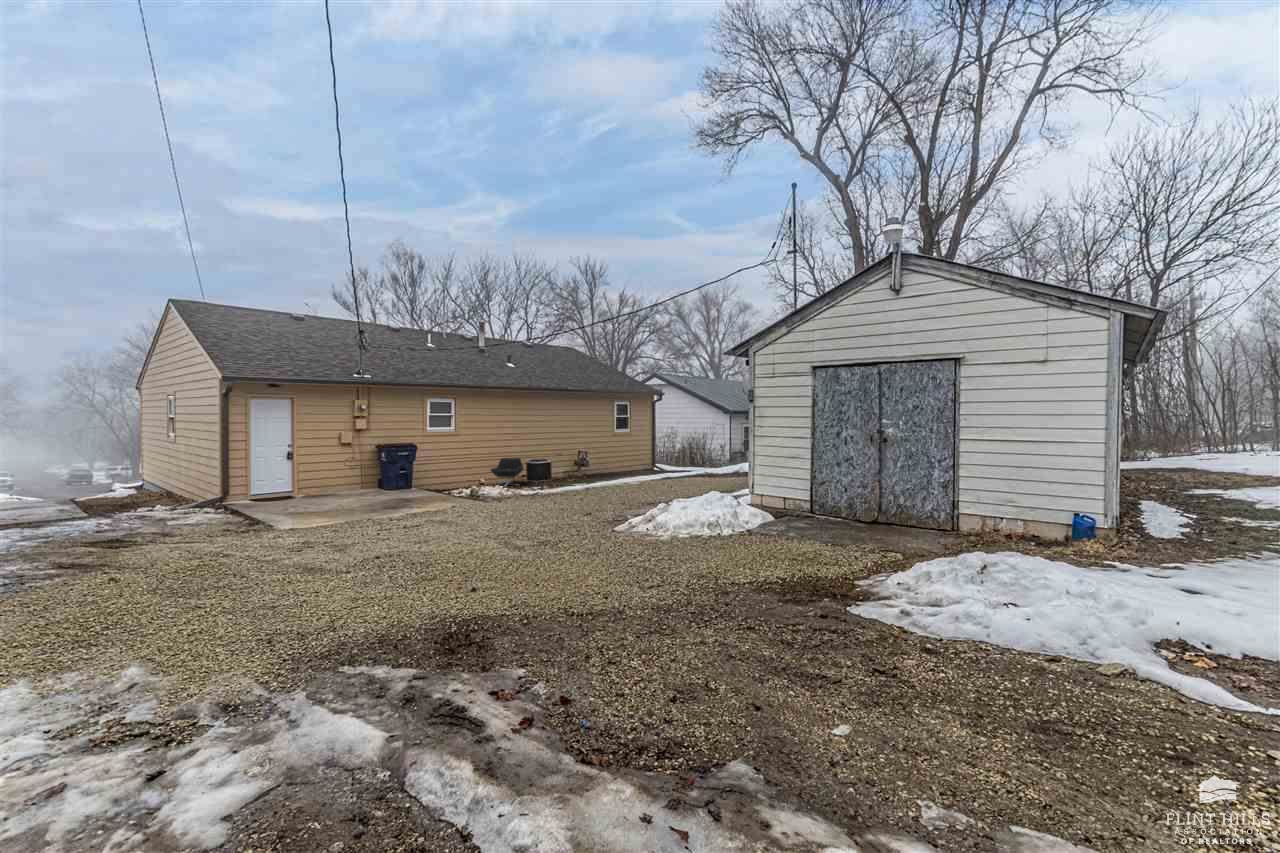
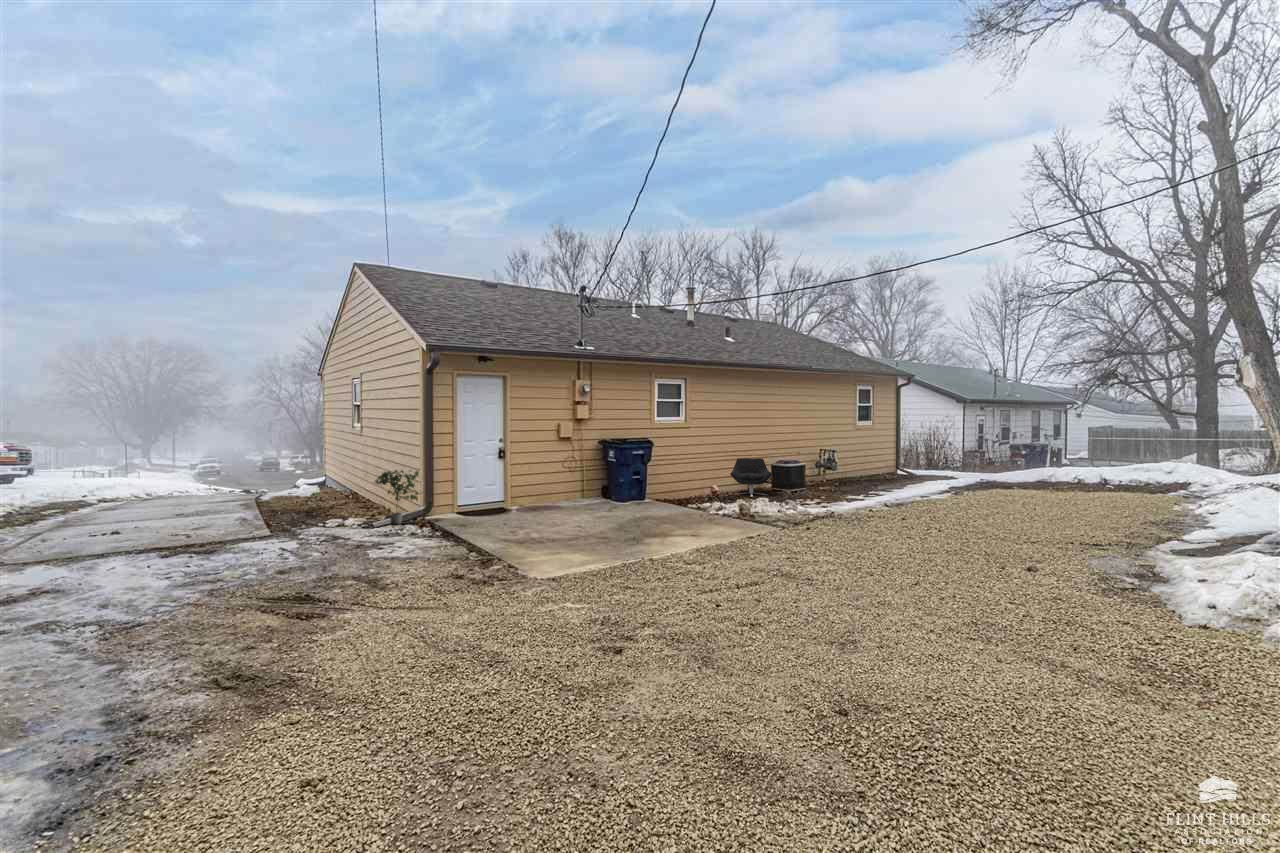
potted plant: none [178,468,220,509] -> present [375,470,419,525]

